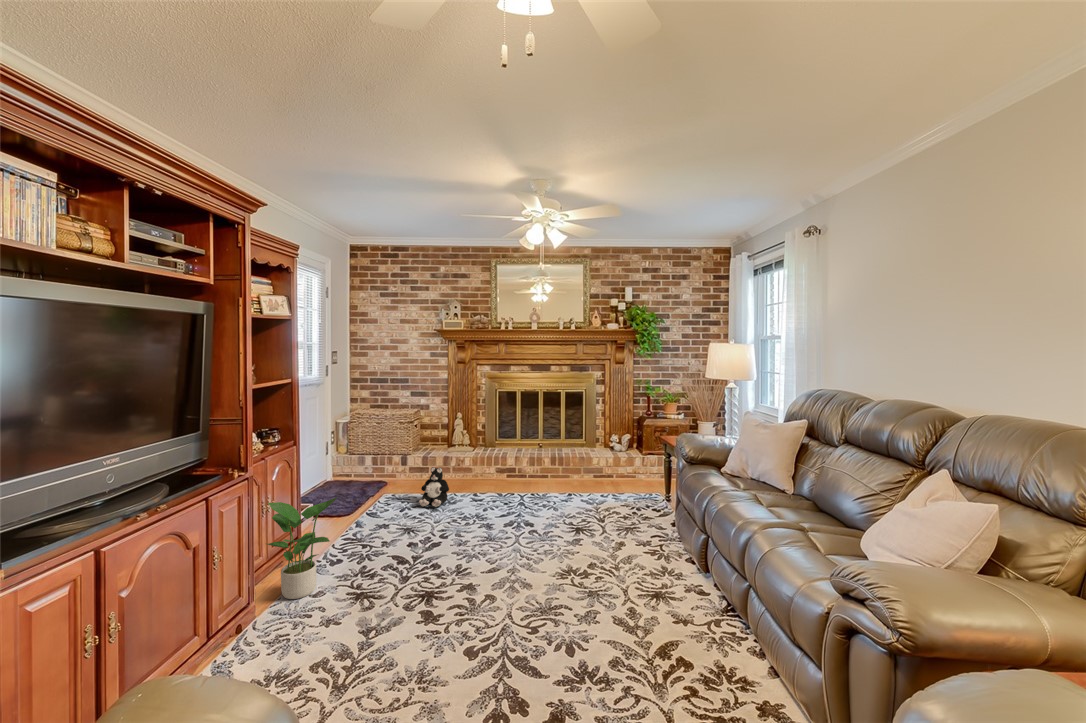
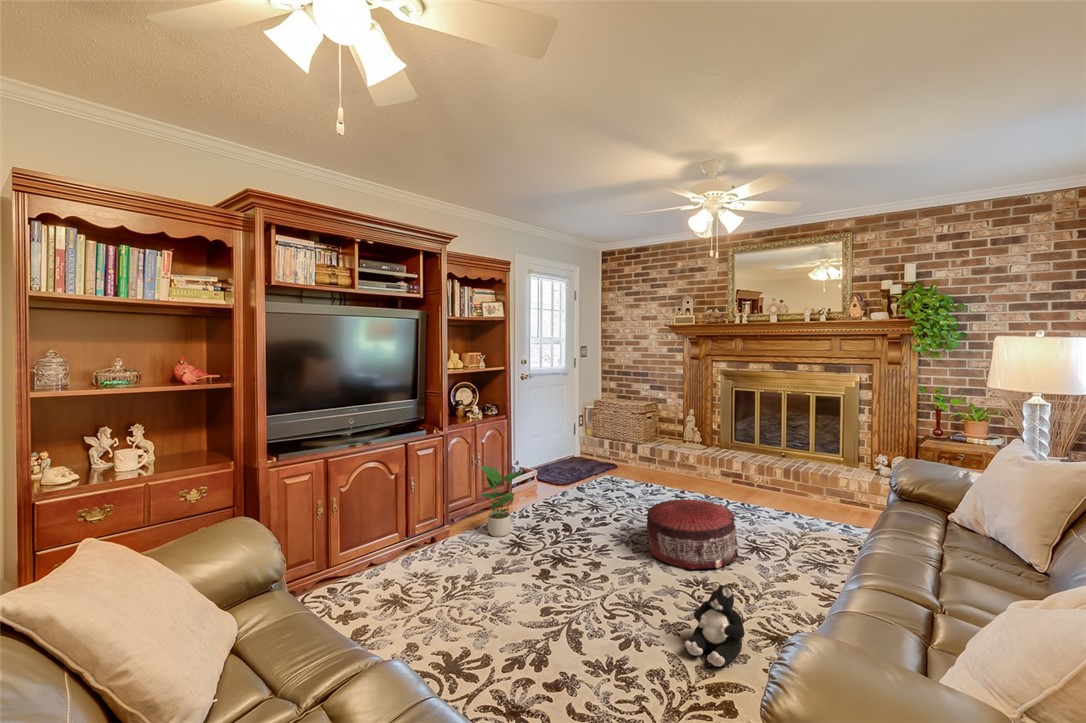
plush toy: present [419,467,449,507] -> present [685,582,745,667]
pouf: none [488,494,579,566] -> present [647,498,739,570]

